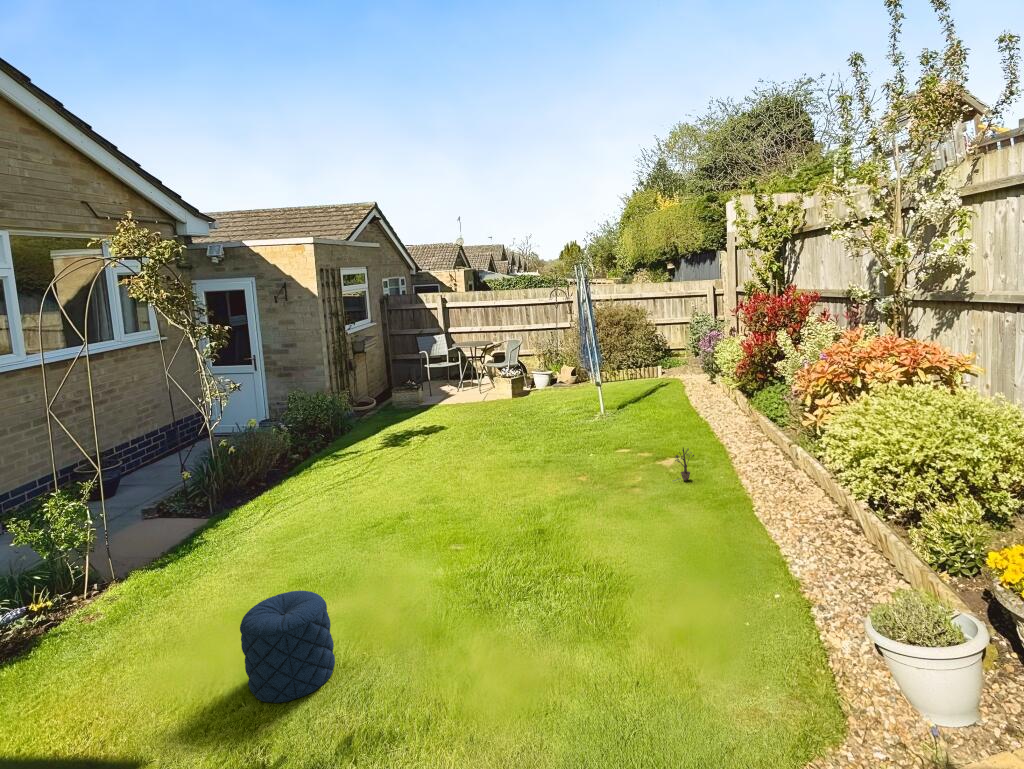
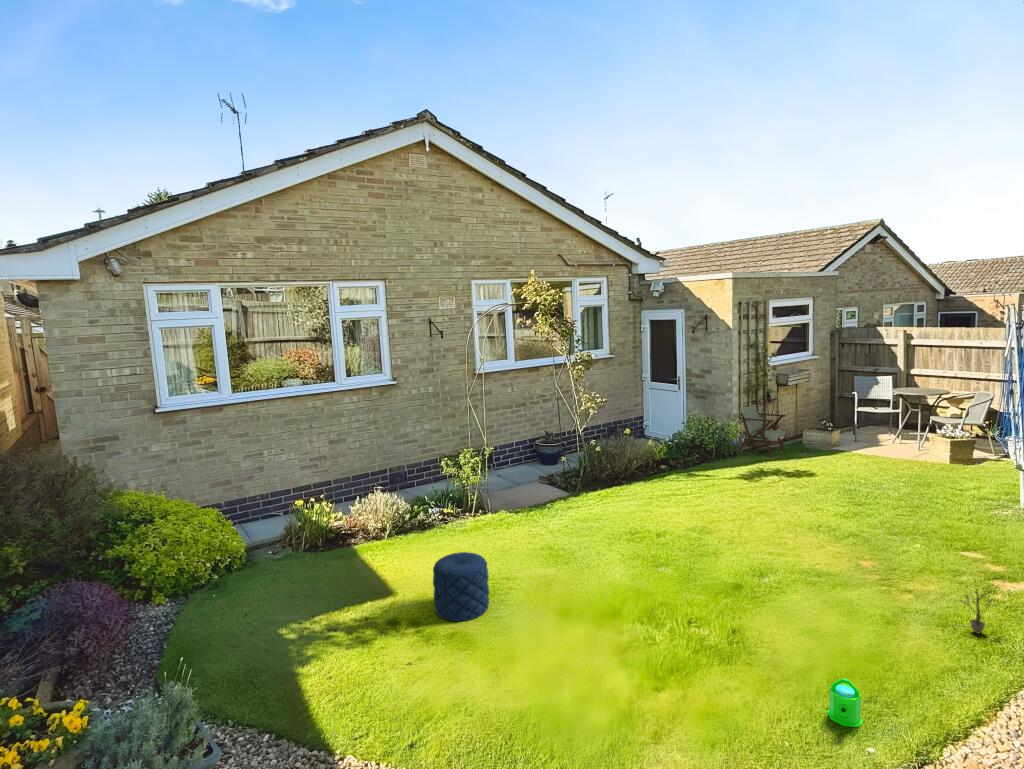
lounge chair: none [342,376,385,429] -> present [735,404,786,457]
watering can: none [703,525,736,563] -> present [827,678,863,727]

